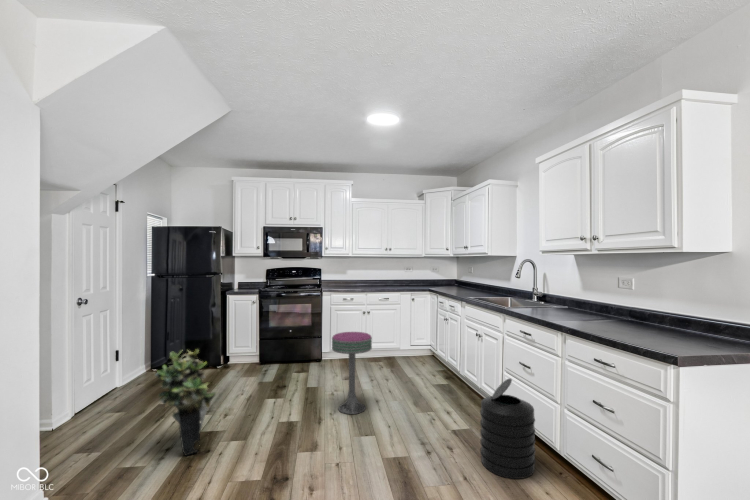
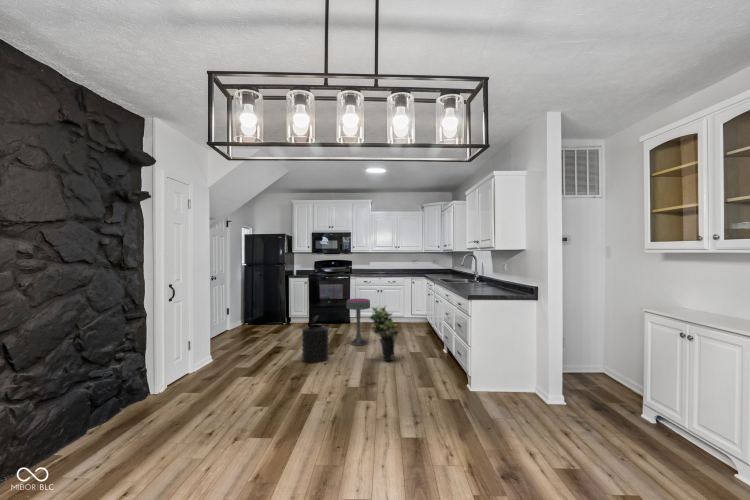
potted plant: present [156,349,216,455] -> present [369,307,399,362]
trash can: present [480,379,536,479] -> present [302,315,329,362]

